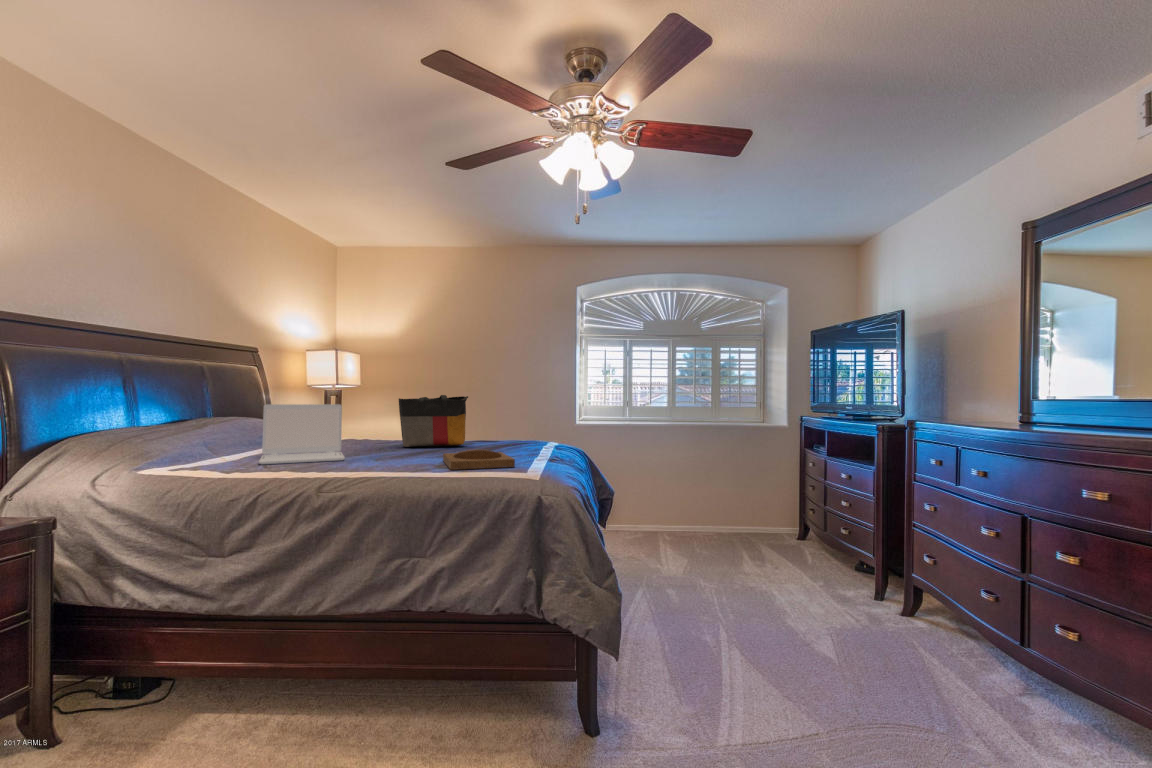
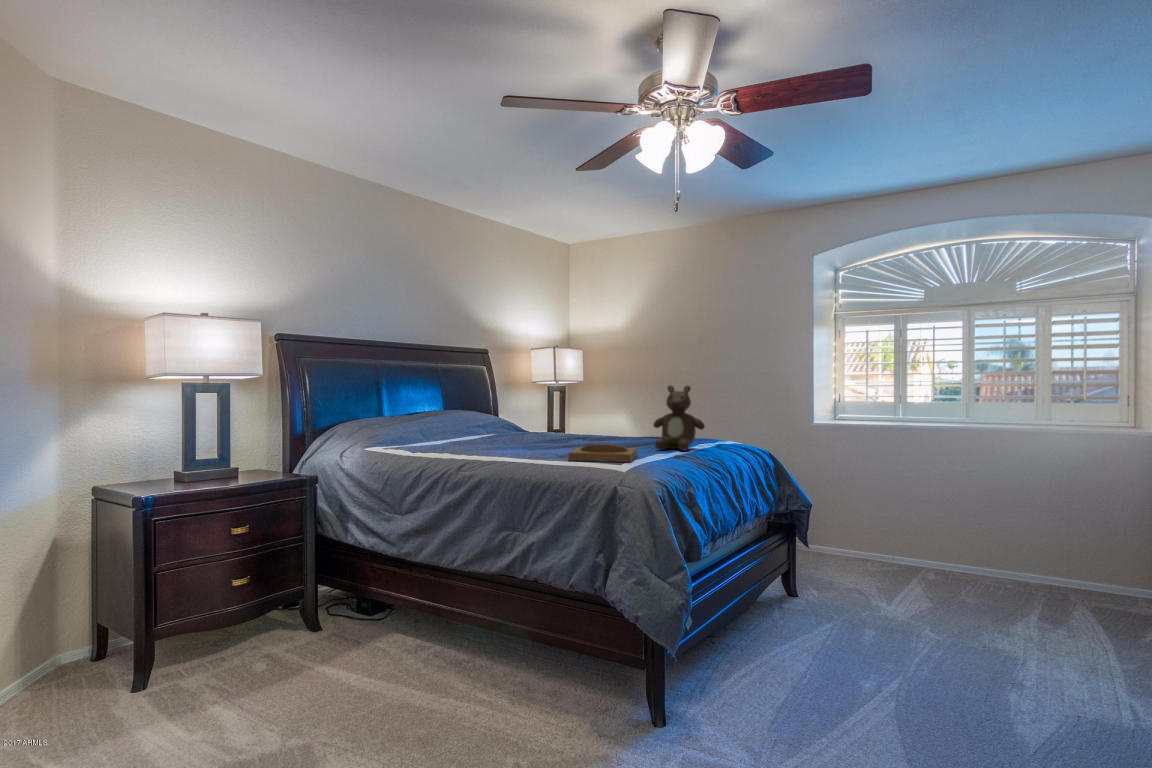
teddy bear: none [491,390,540,451] -> present [653,386,705,451]
tote bag: present [399,395,468,447] -> none [570,391,635,443]
laptop: present [259,404,345,464] -> none [441,399,514,448]

